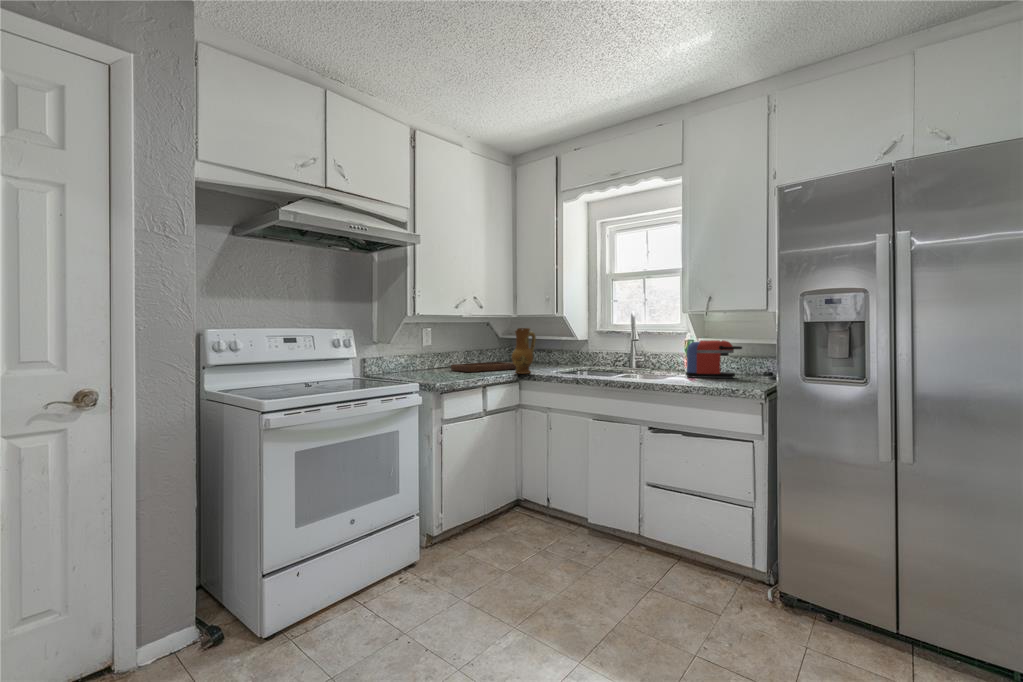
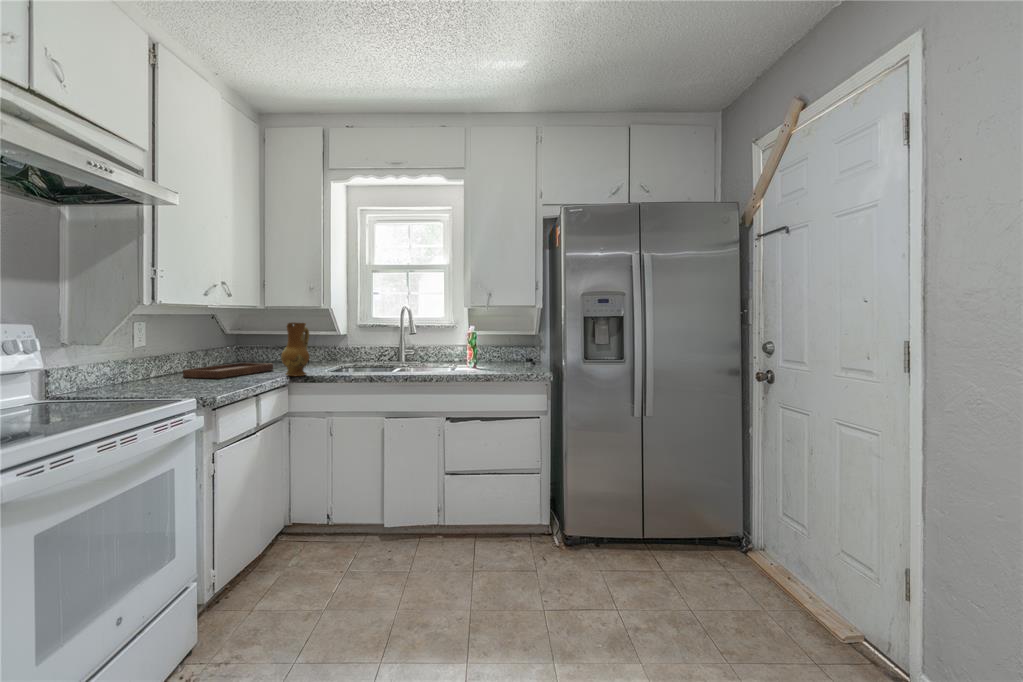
coffee maker: present [686,340,742,378] -> none [465,335,510,369]

